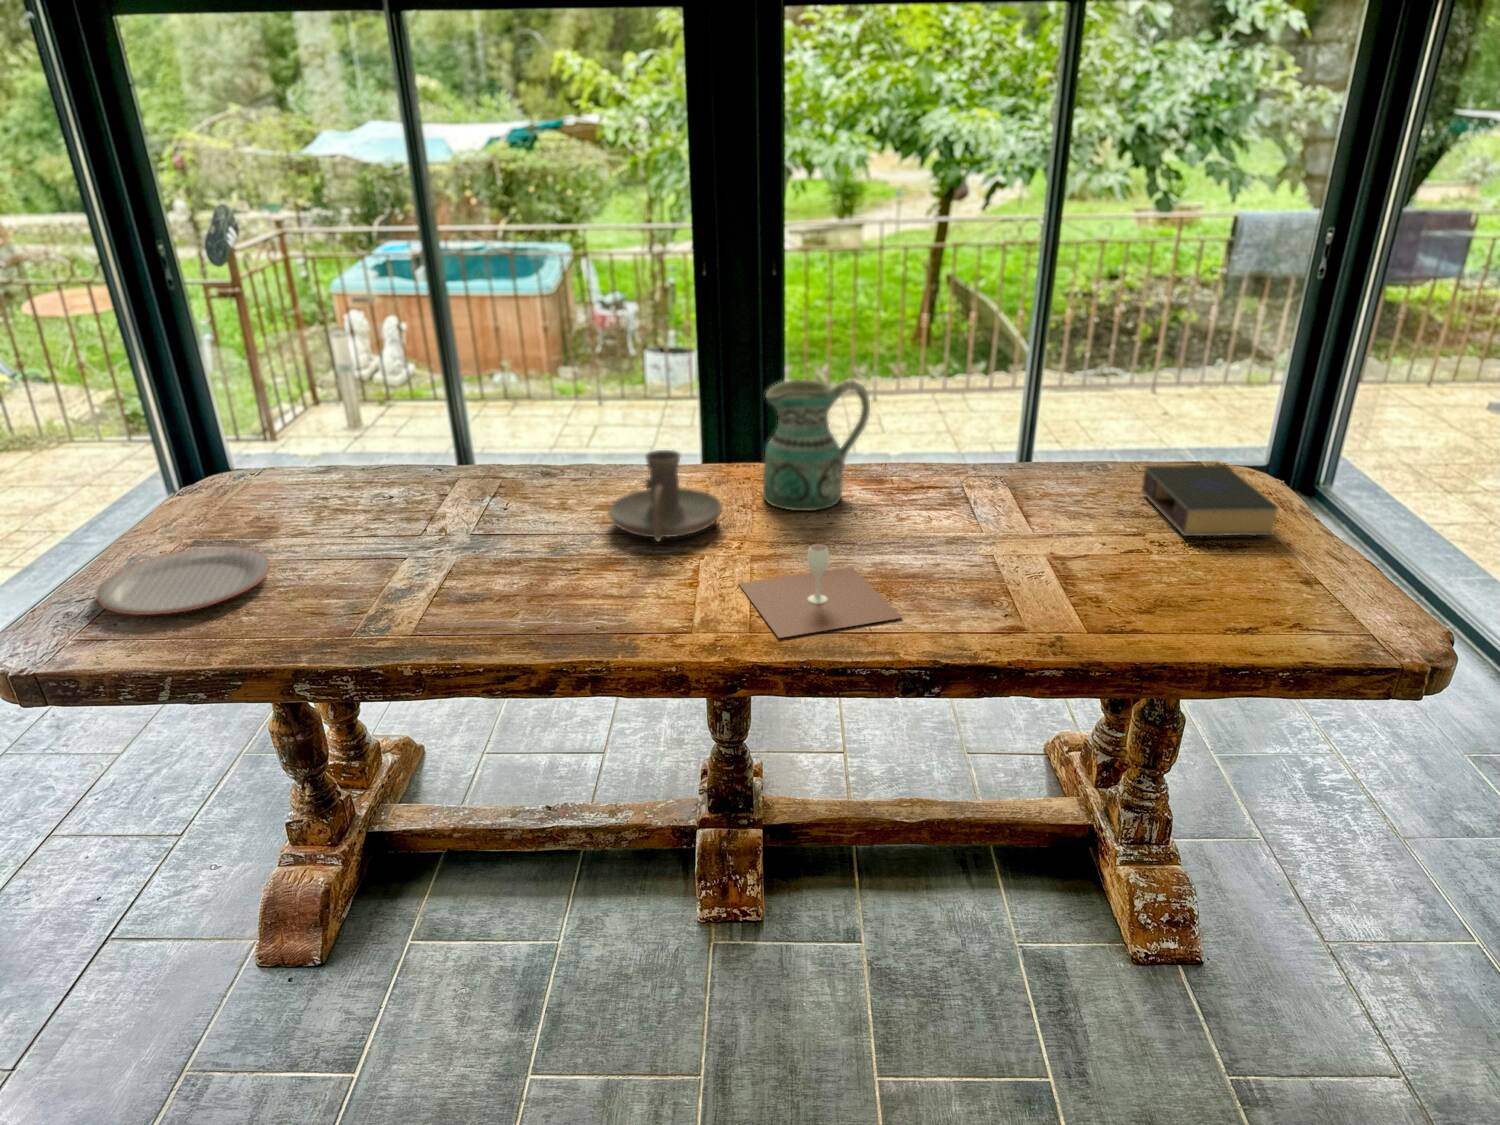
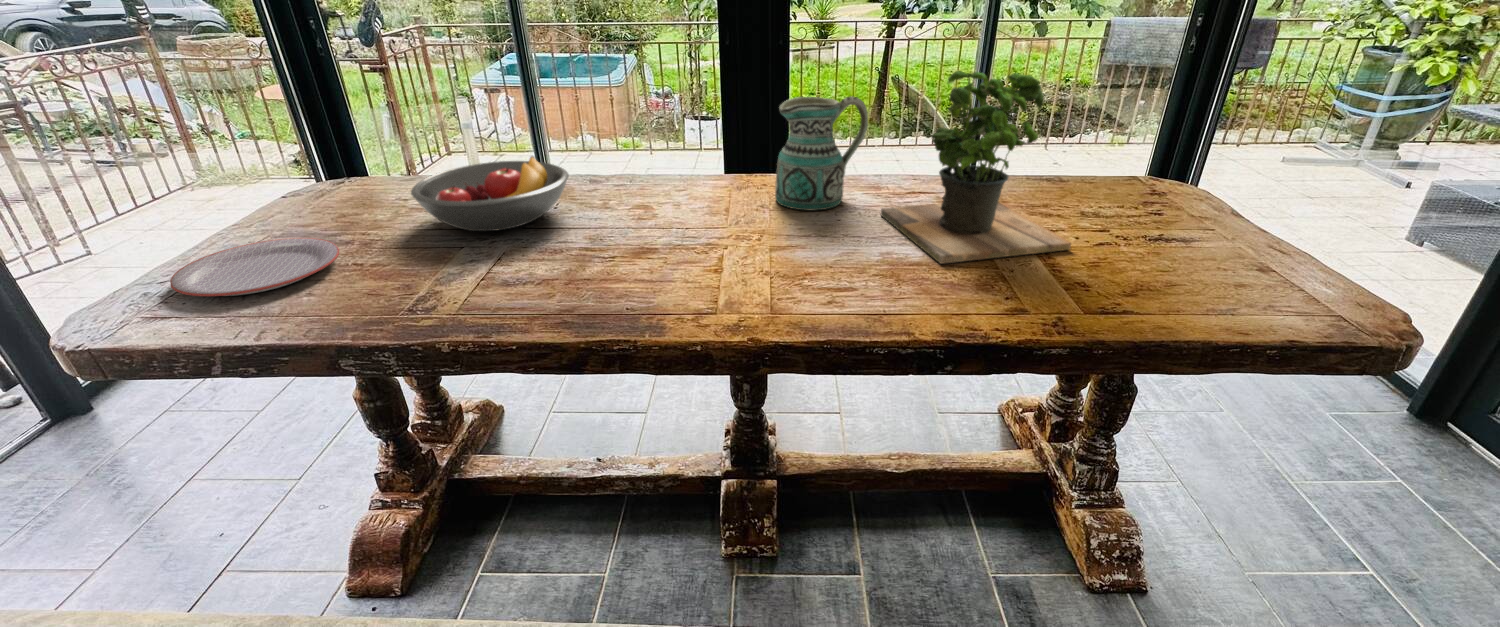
potted plant: none [884,364,1092,577] -> present [880,71,1071,264]
fruit bowl: none [345,448,523,538] -> present [411,156,569,231]
candle holder: present [609,450,722,541] -> none [643,155,741,234]
book: present [1141,465,1278,536] -> none [1096,172,1234,231]
wine glass: present [739,544,902,638] -> none [758,232,912,319]

